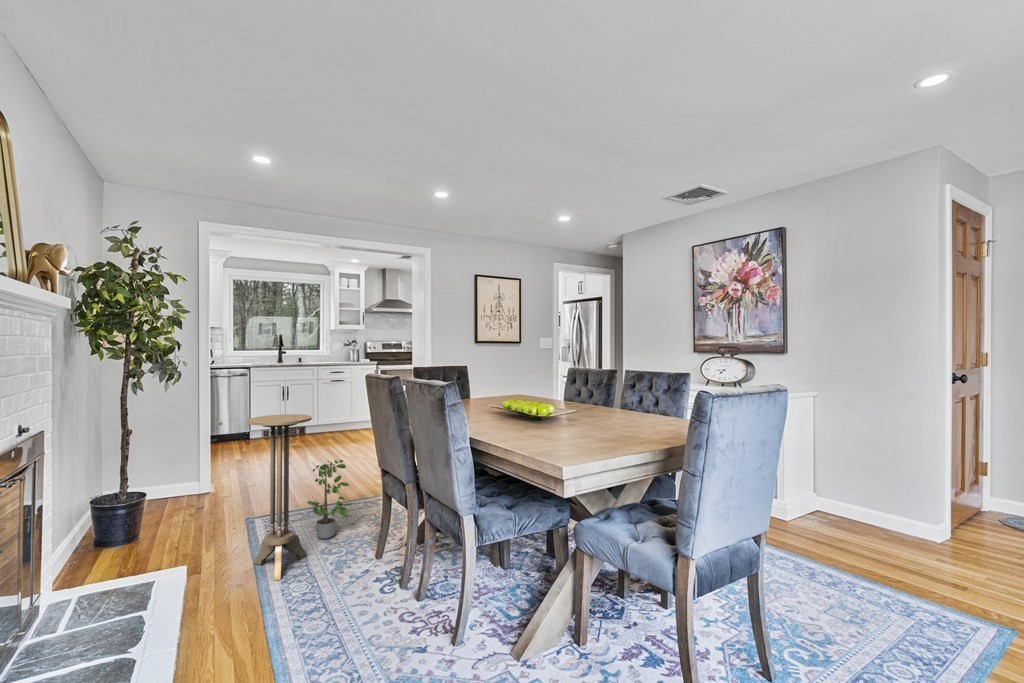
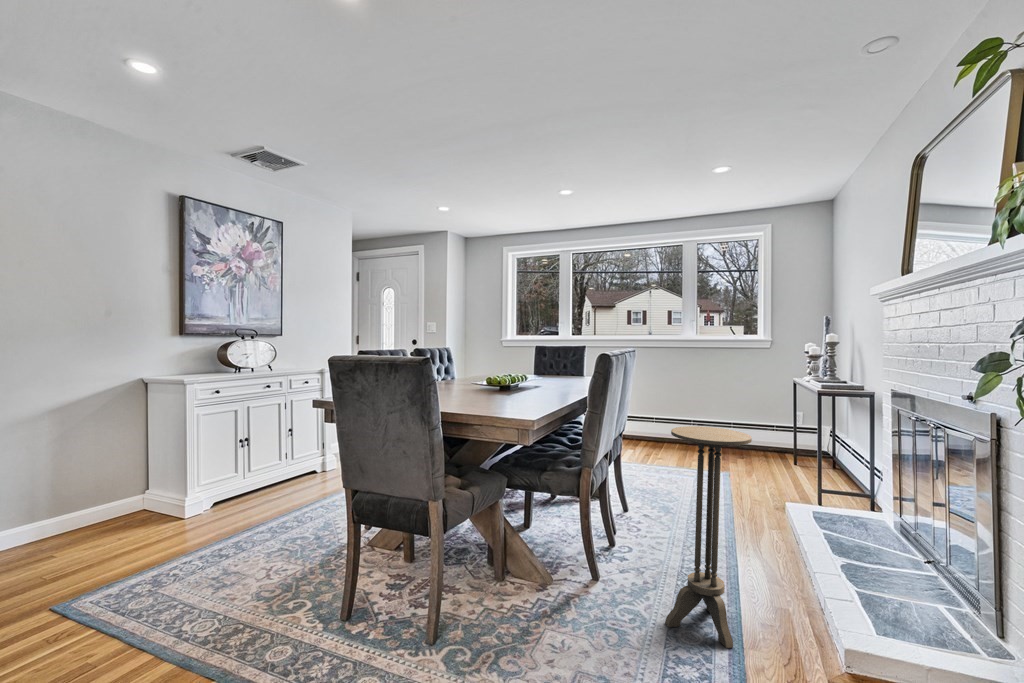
potted plant: present [307,460,353,539] -> none [572,519,646,649]

